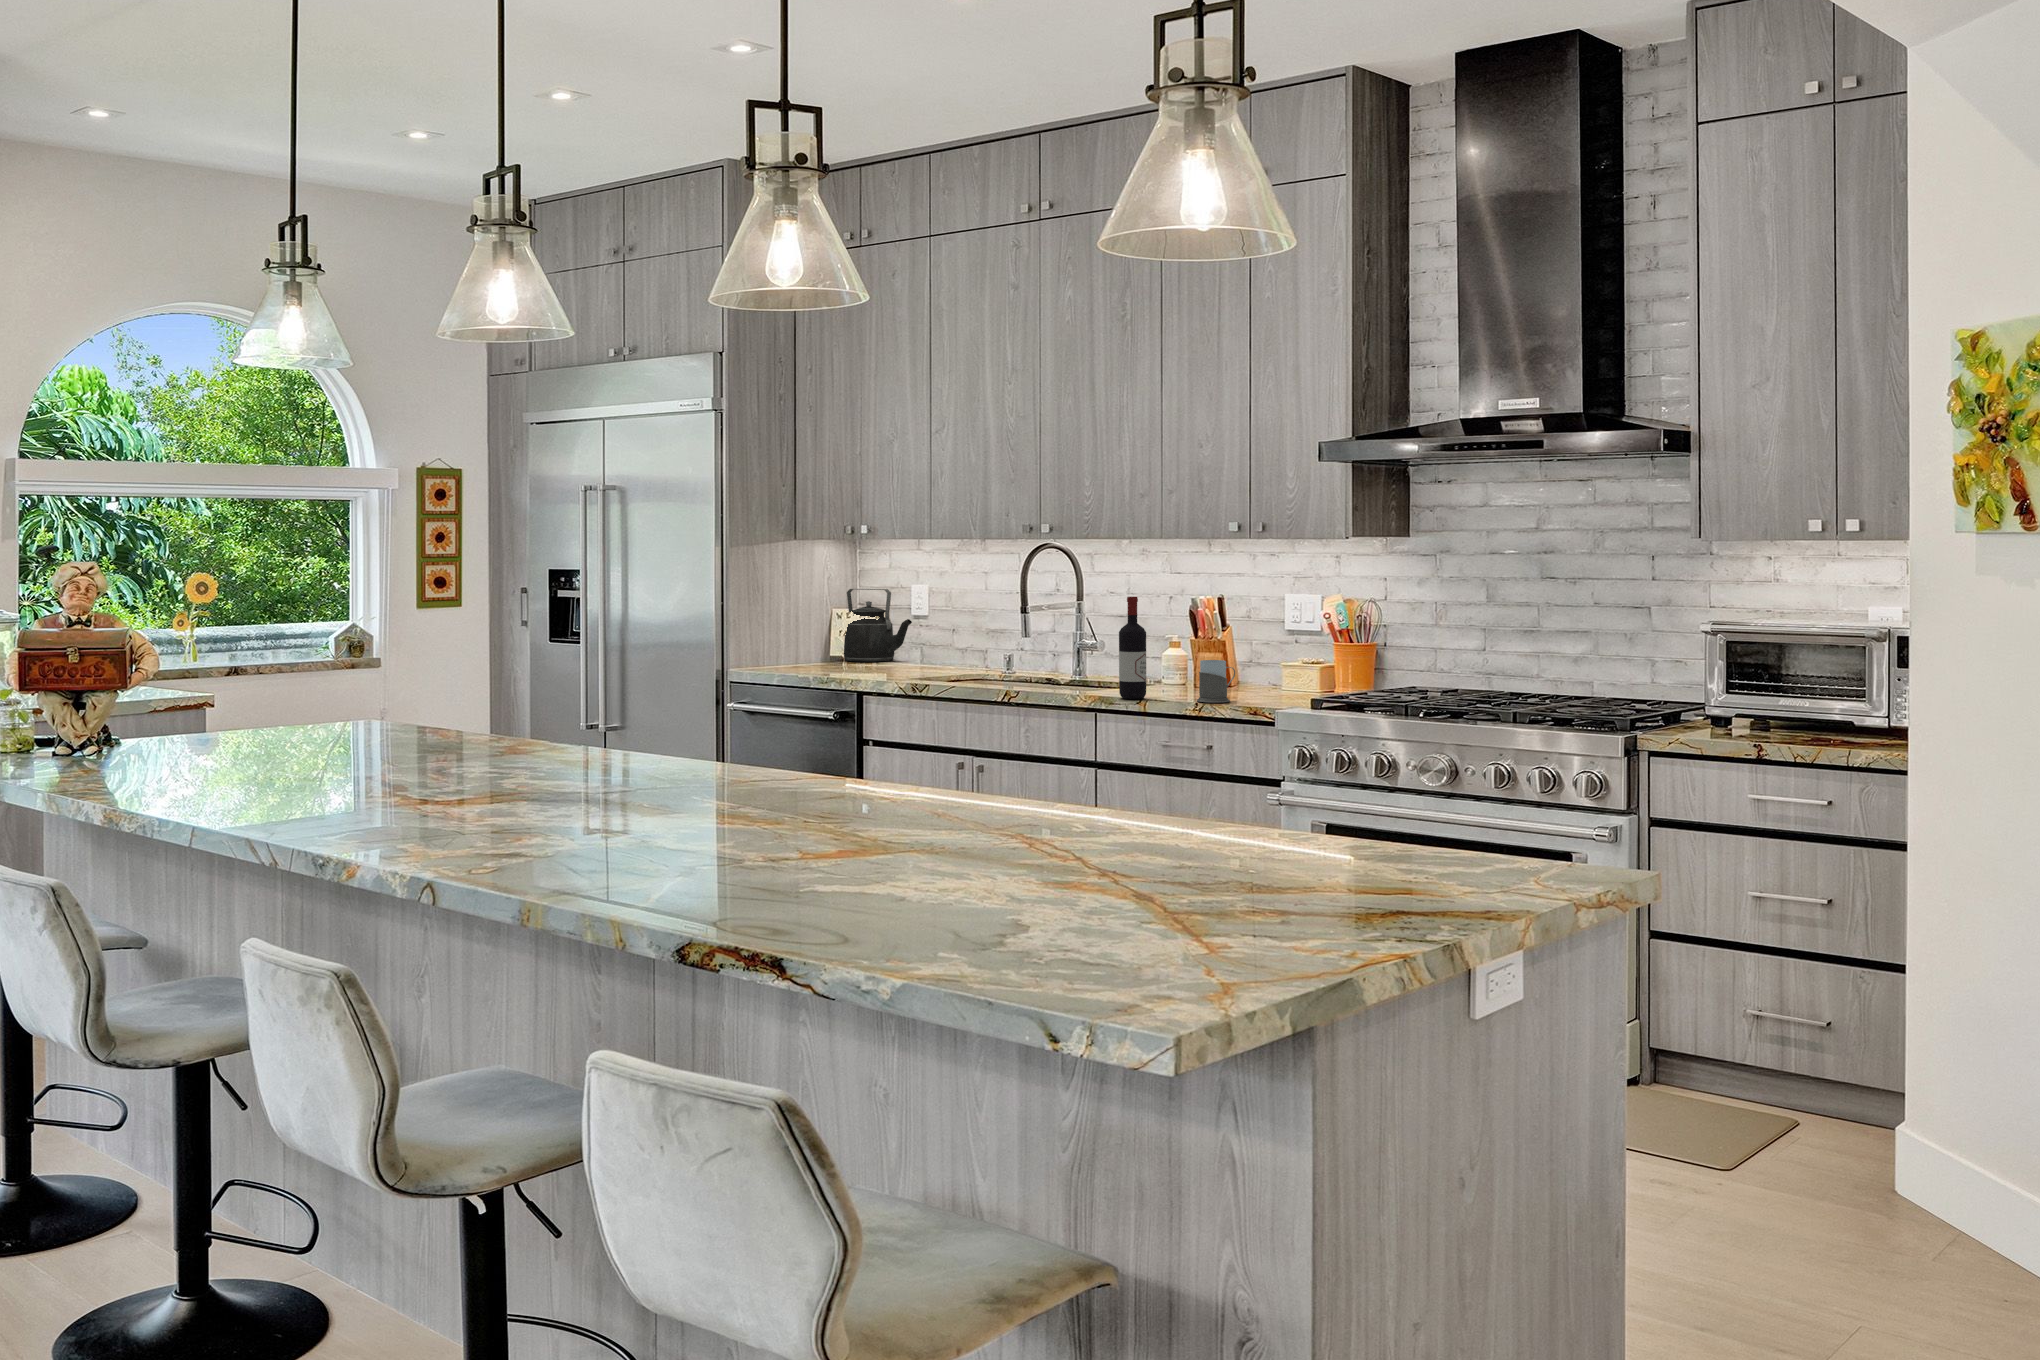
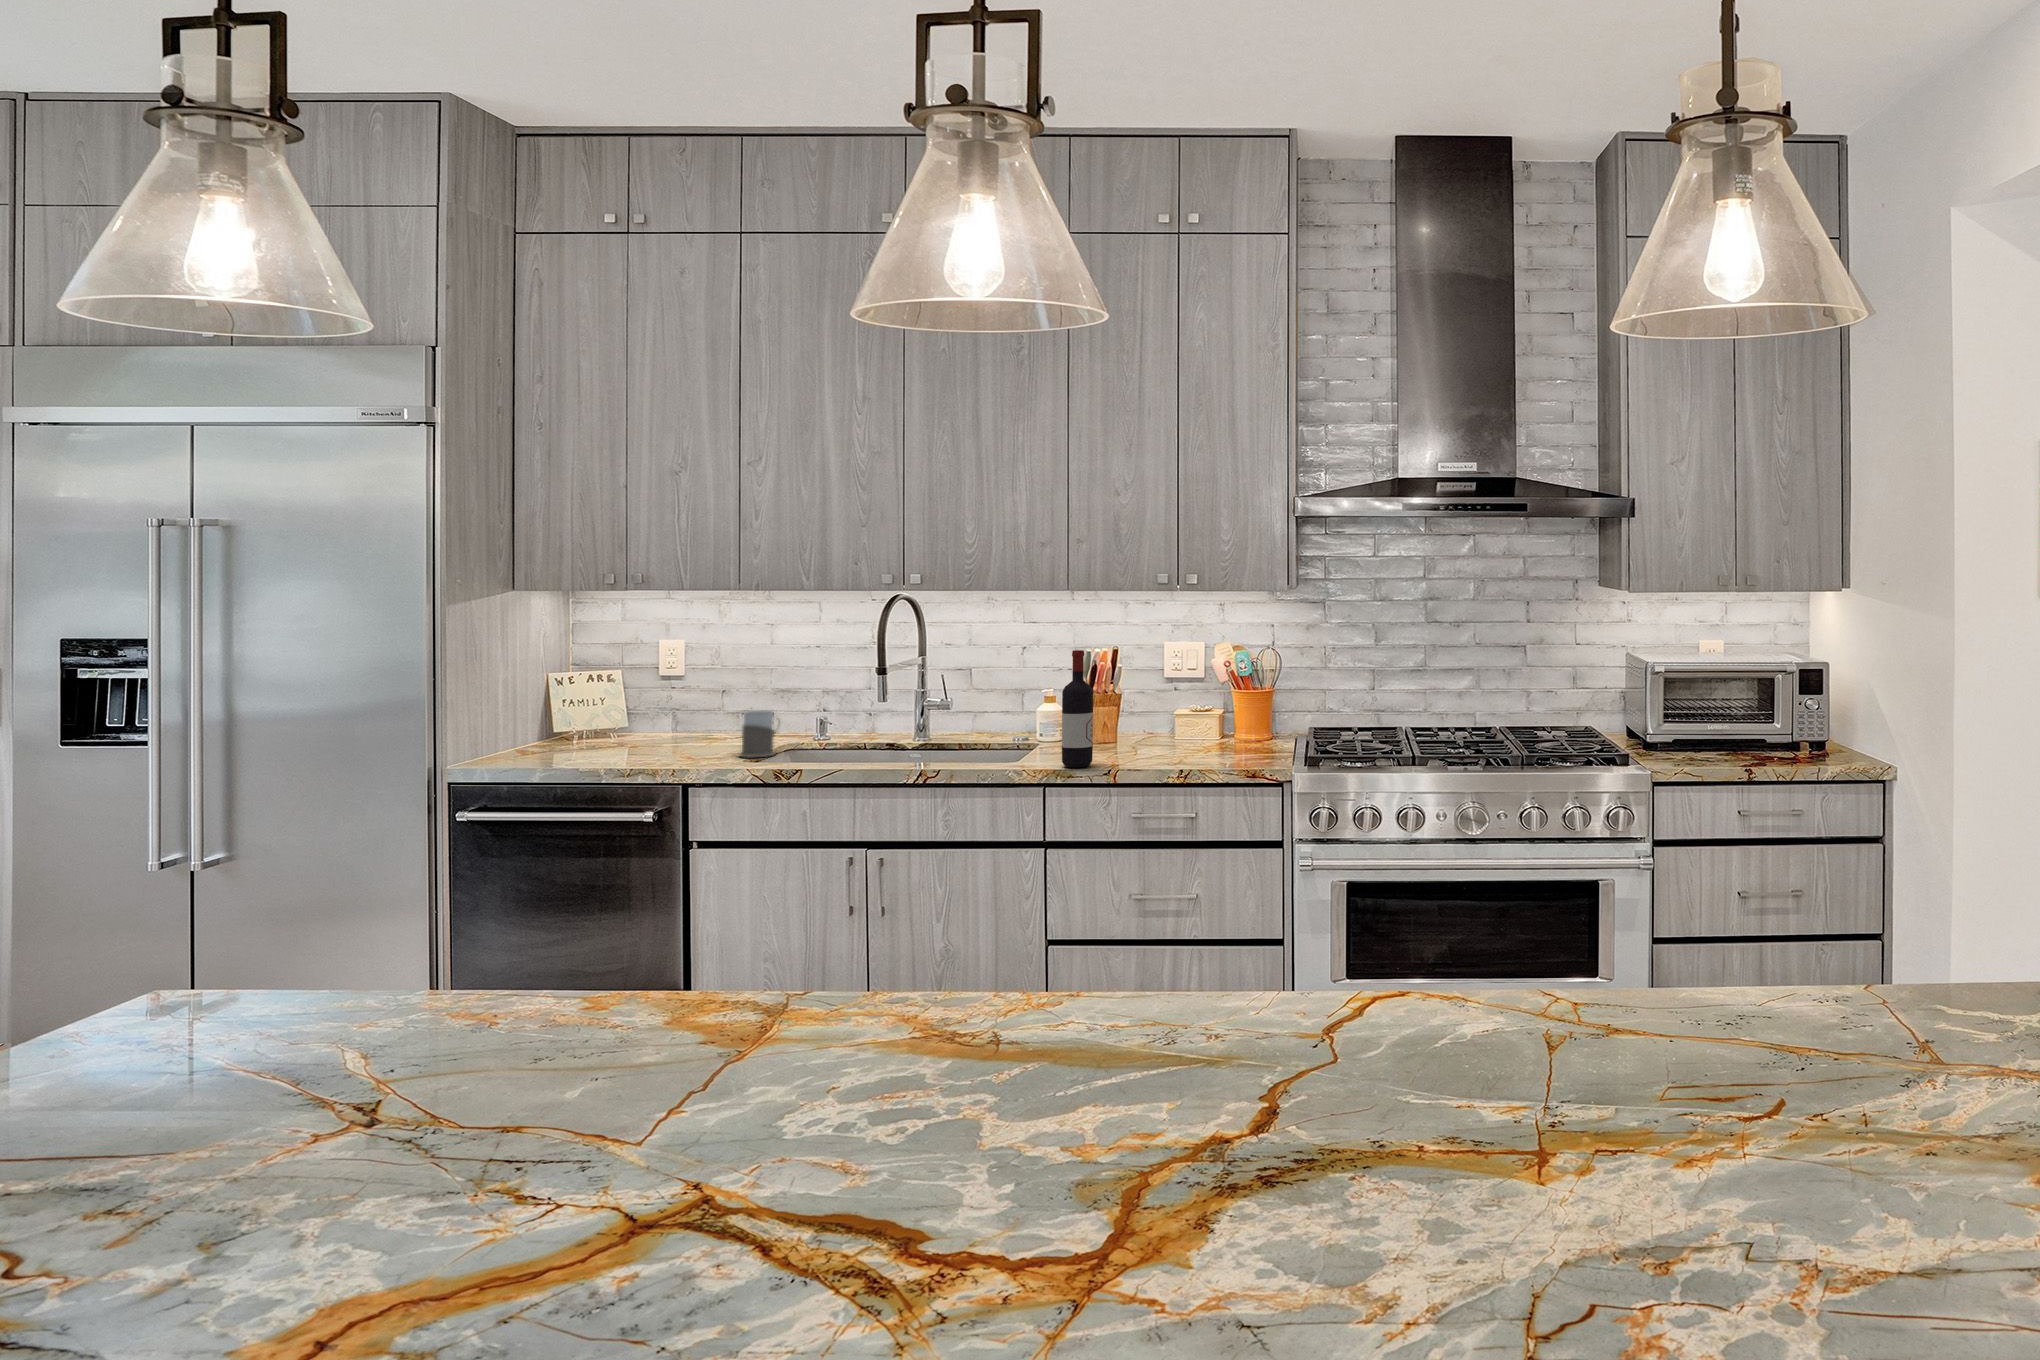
kettle: present [844,589,912,661] -> none [565,646,671,740]
mug: present [1197,660,1235,702] -> present [740,710,776,757]

